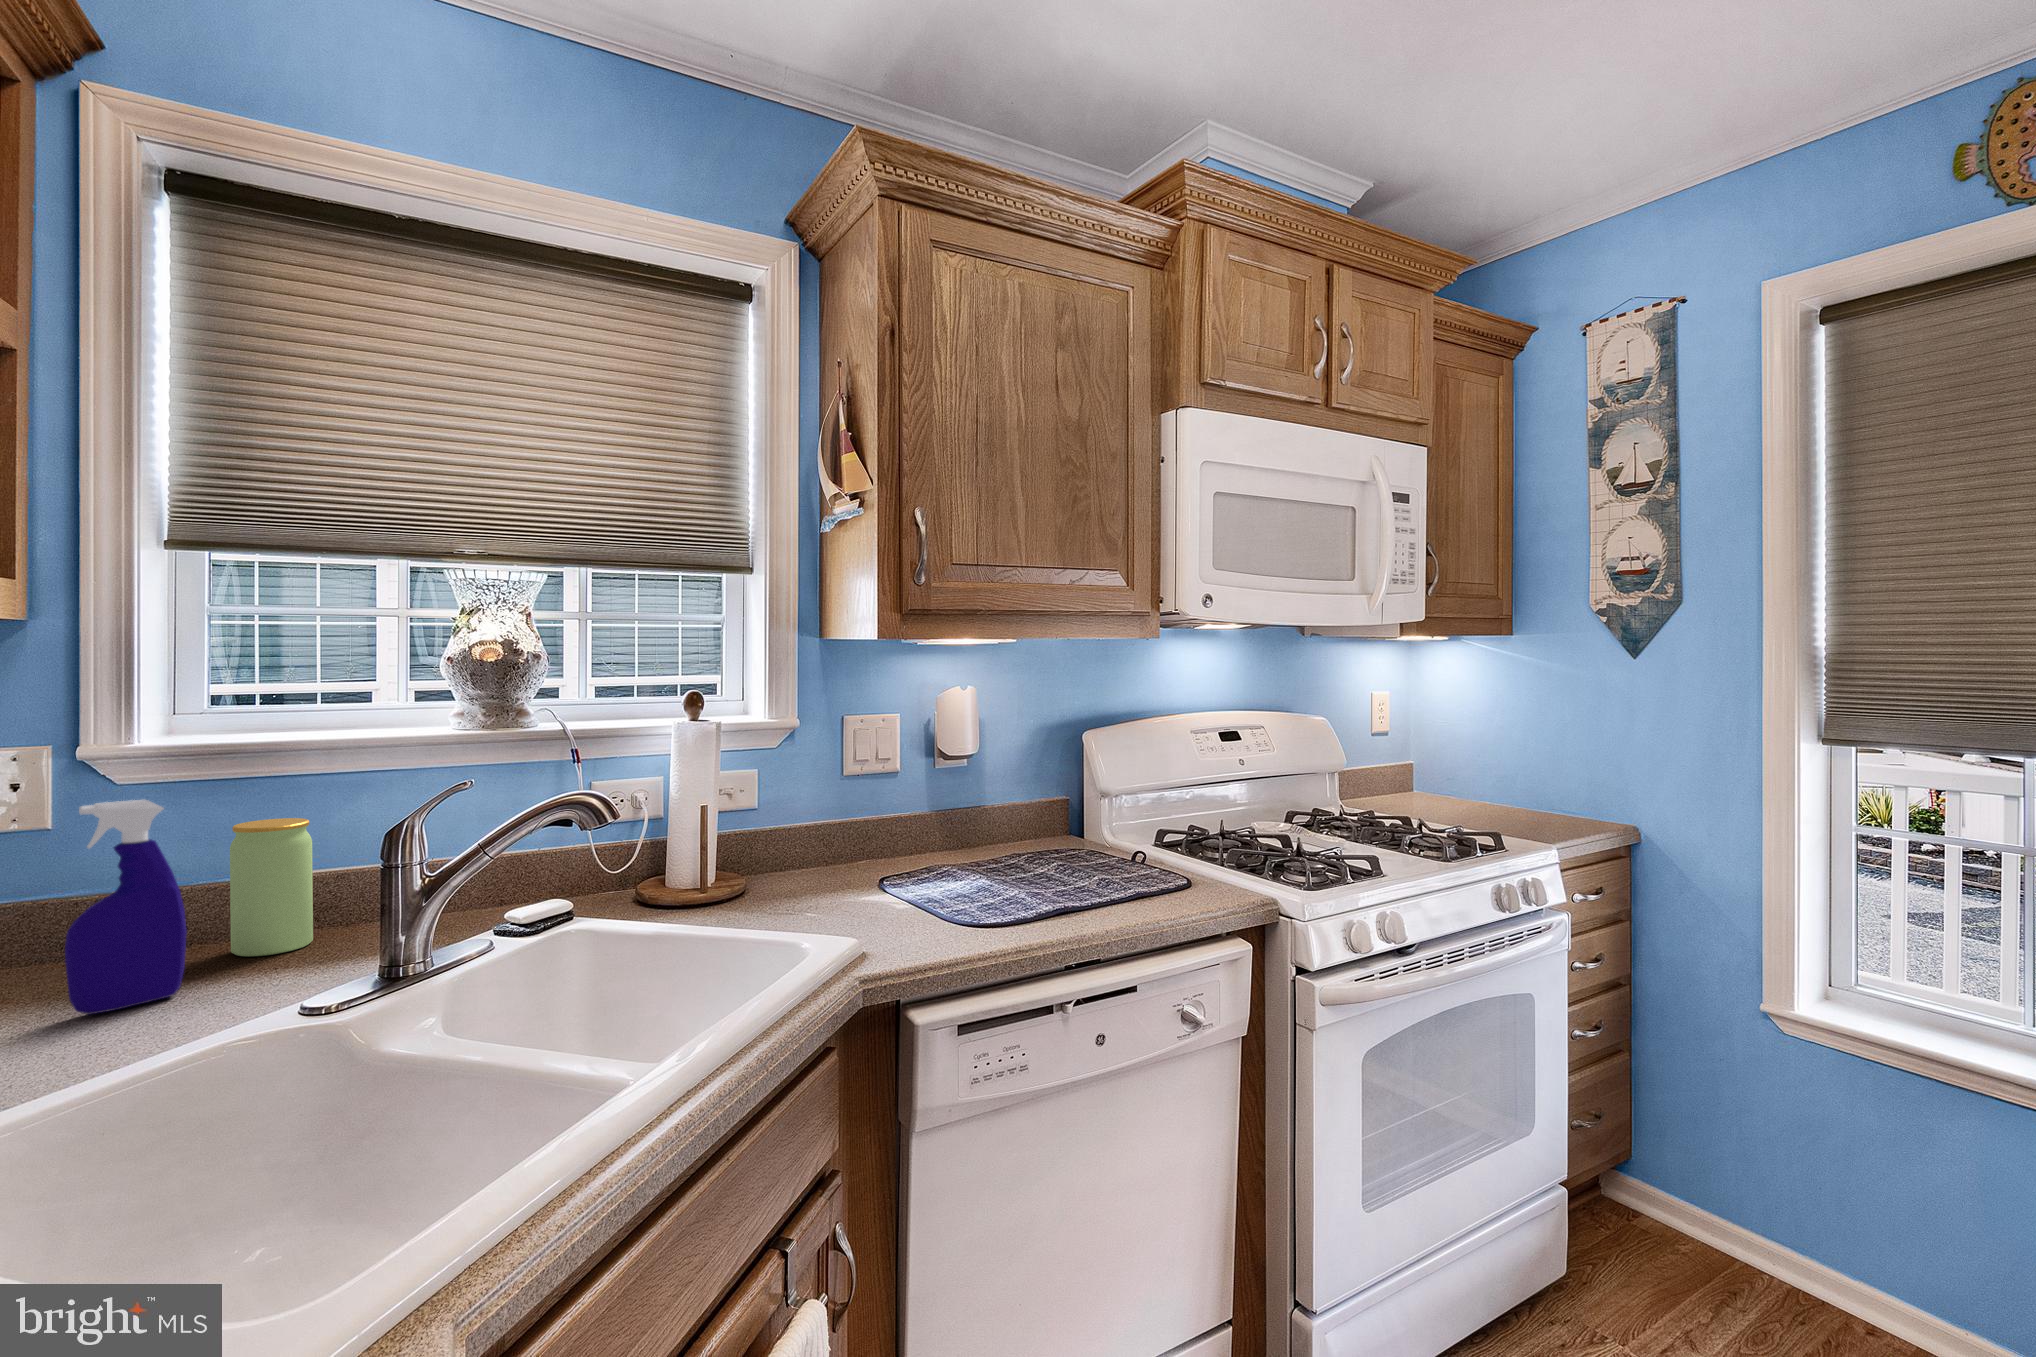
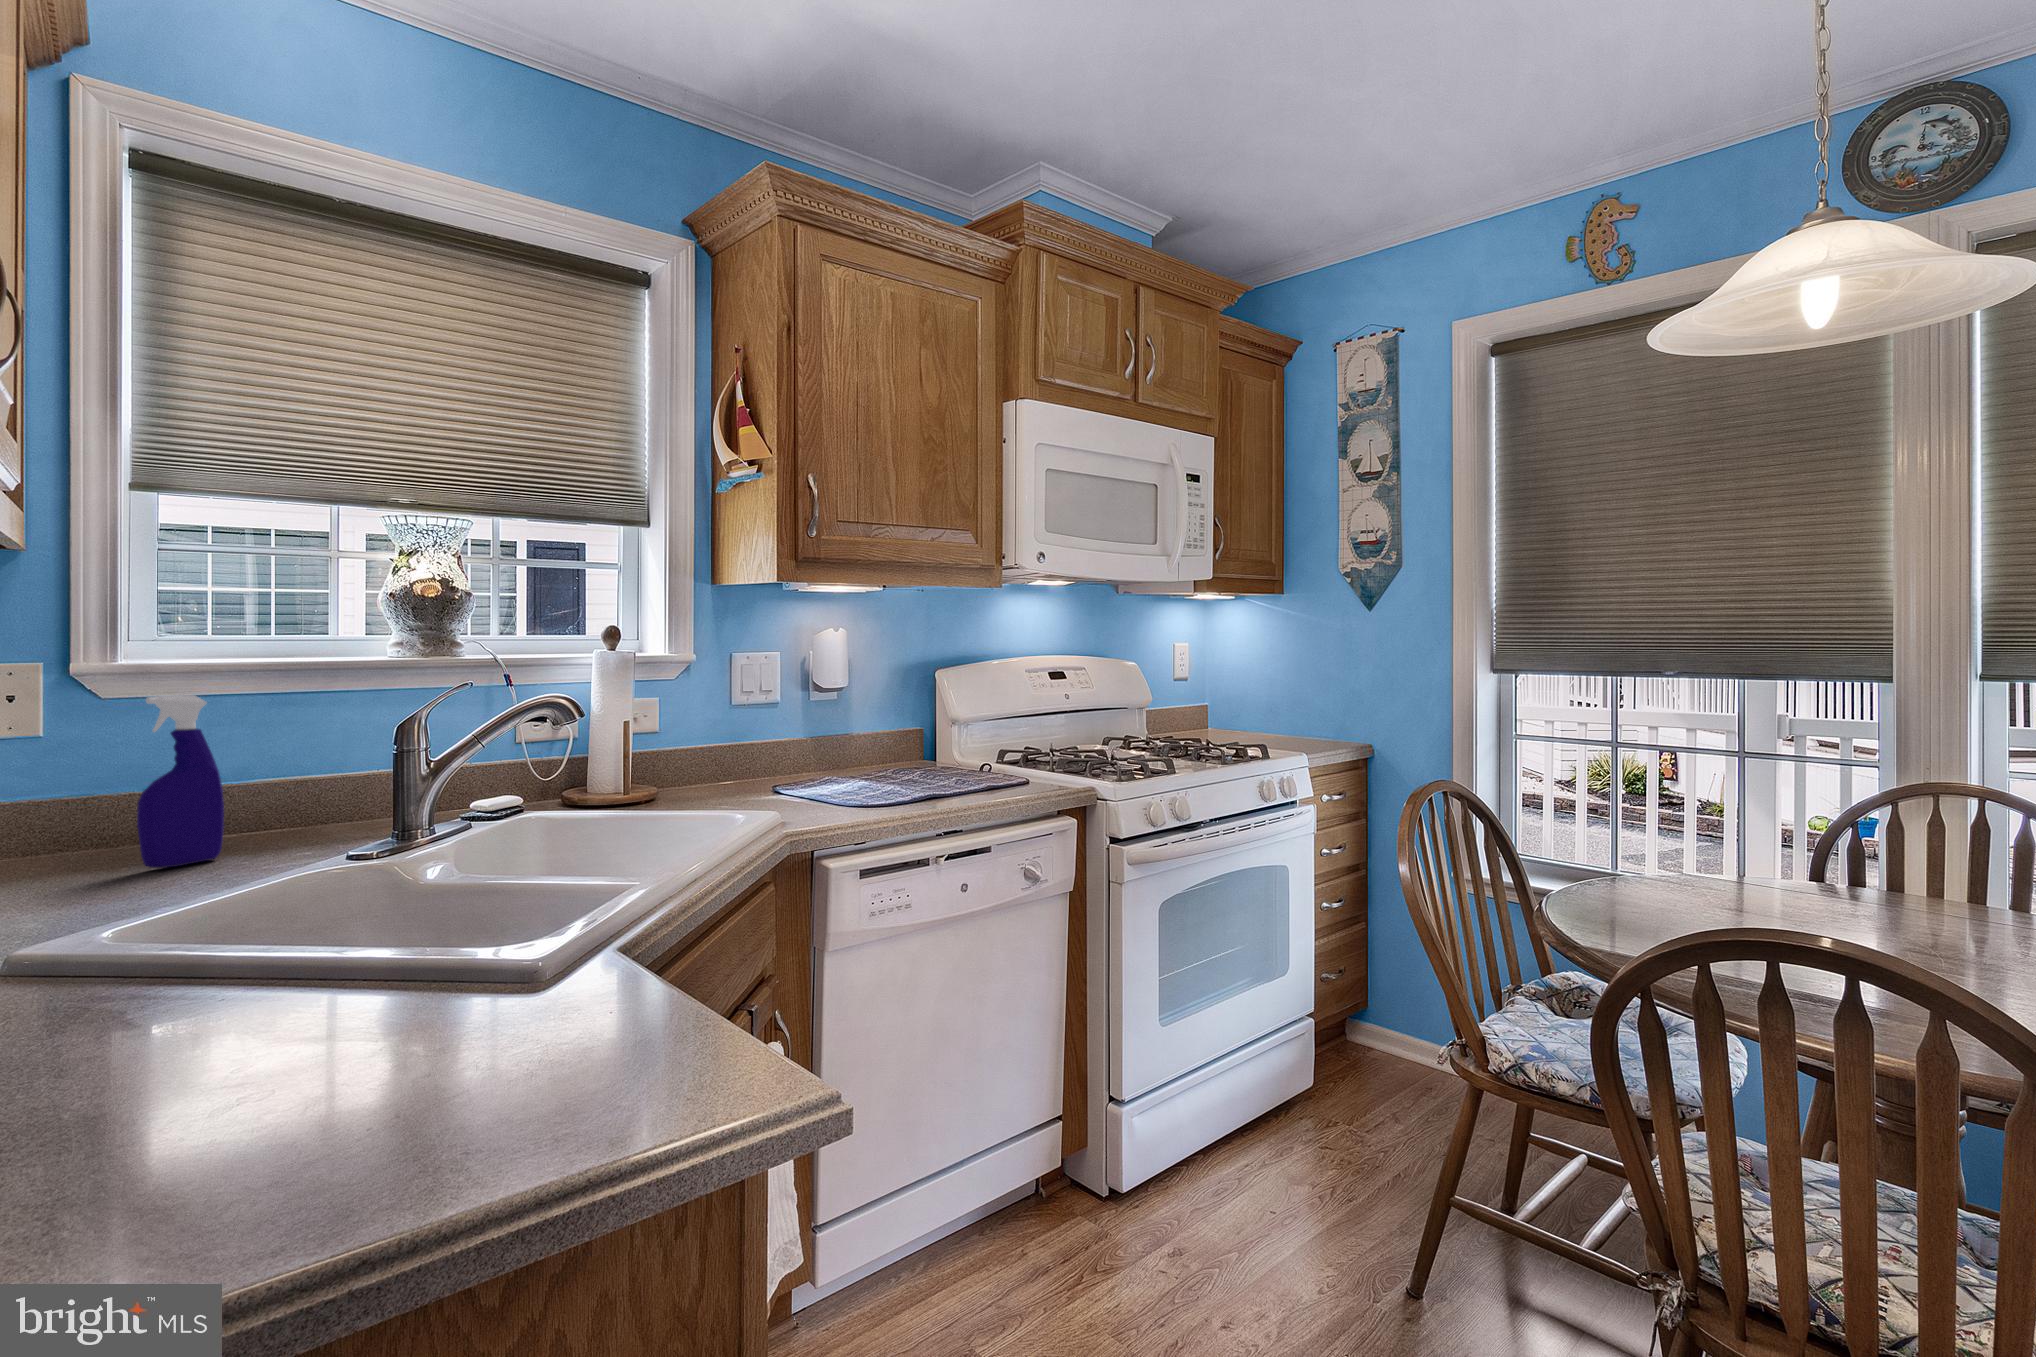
jar: present [230,818,313,956] -> none [222,727,293,841]

